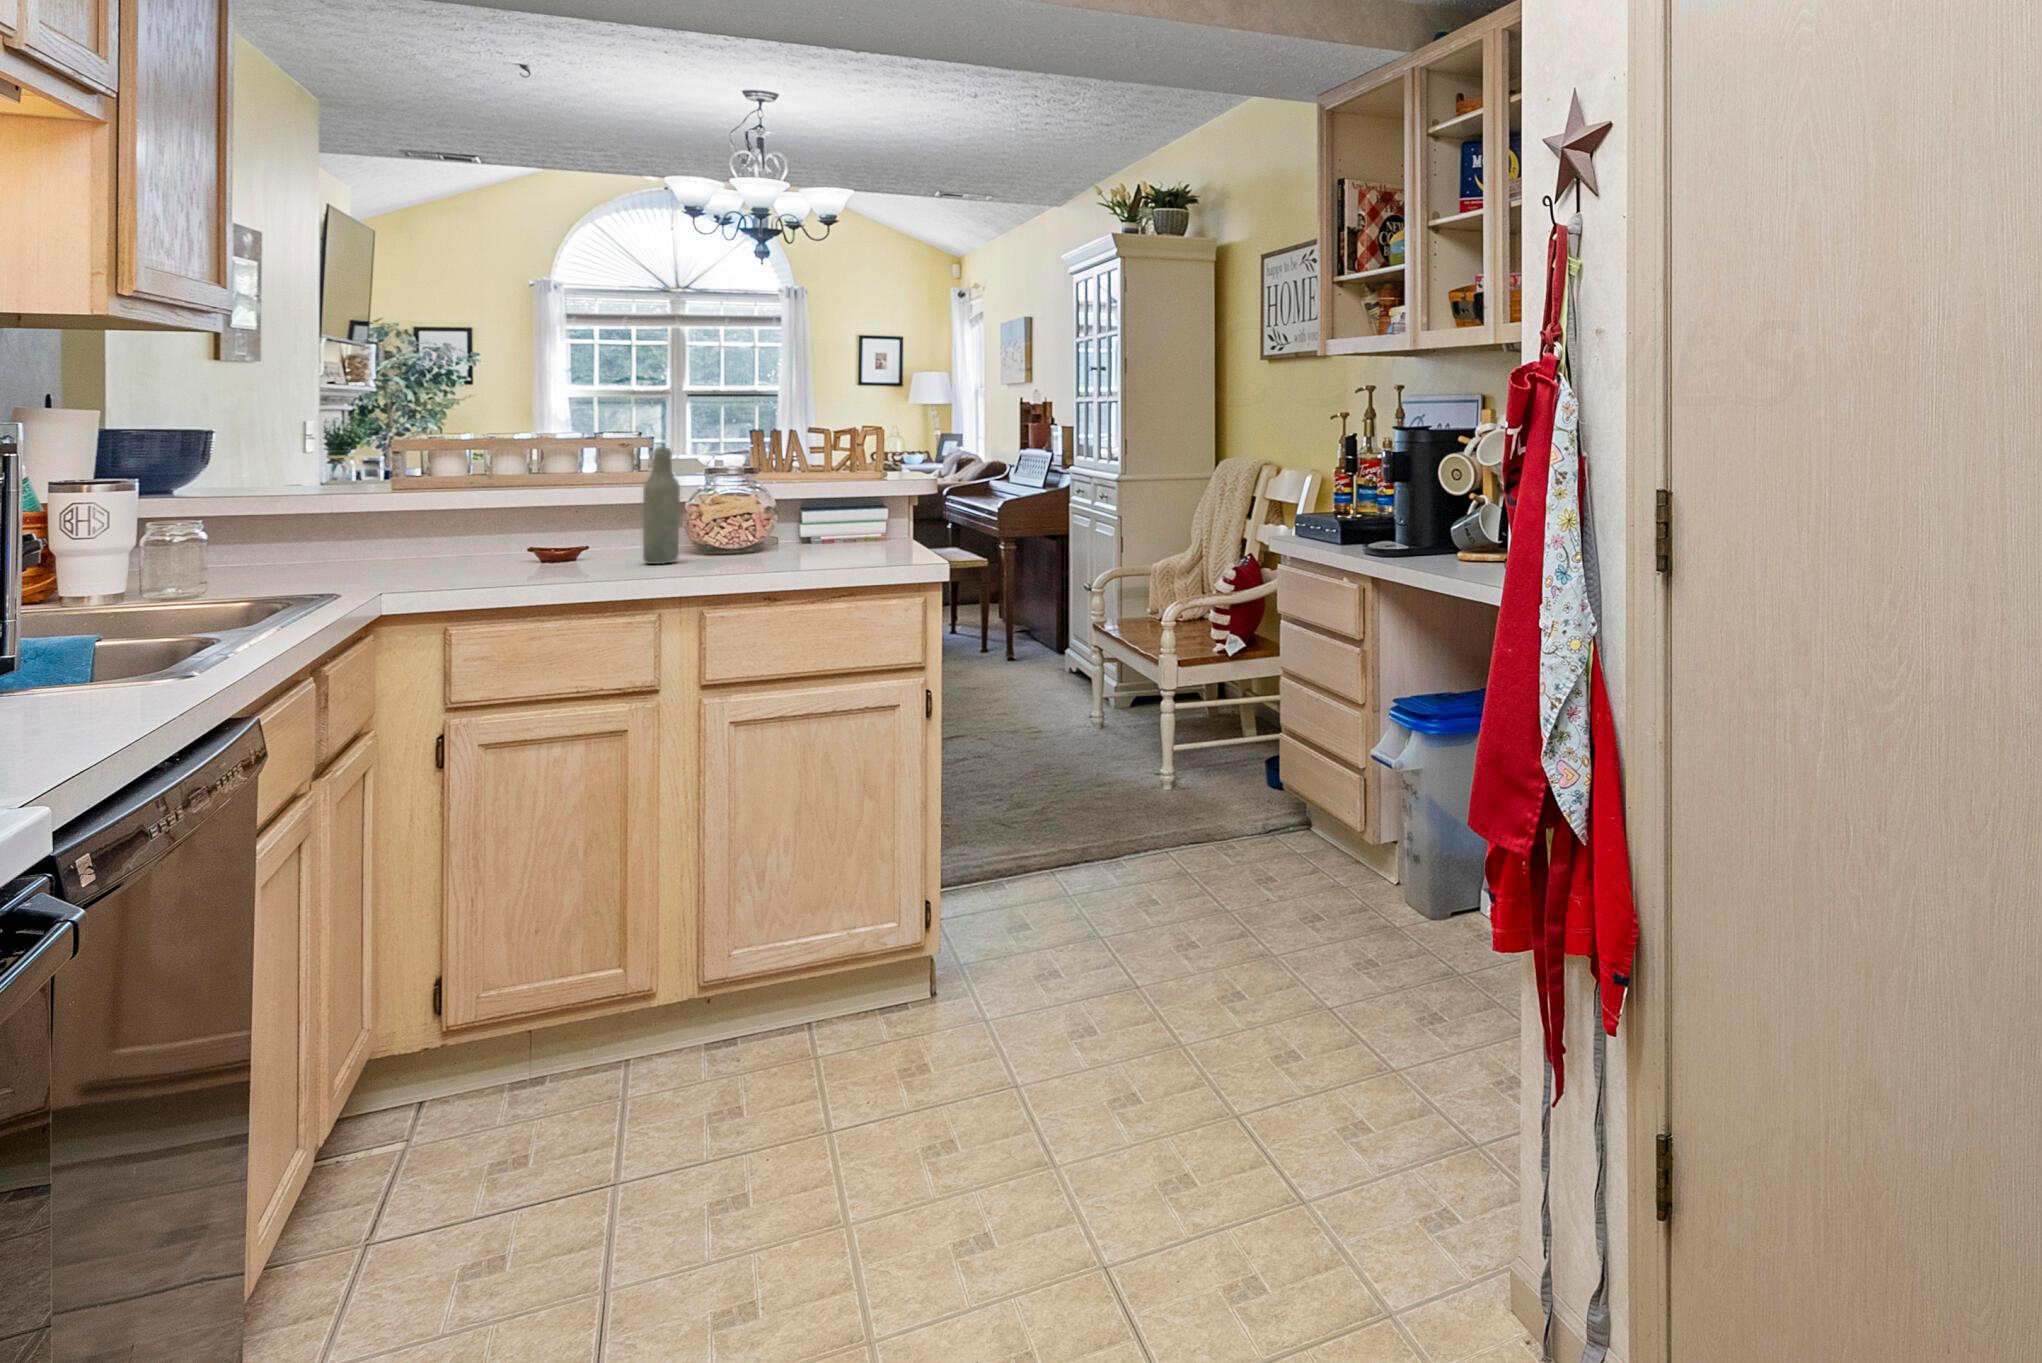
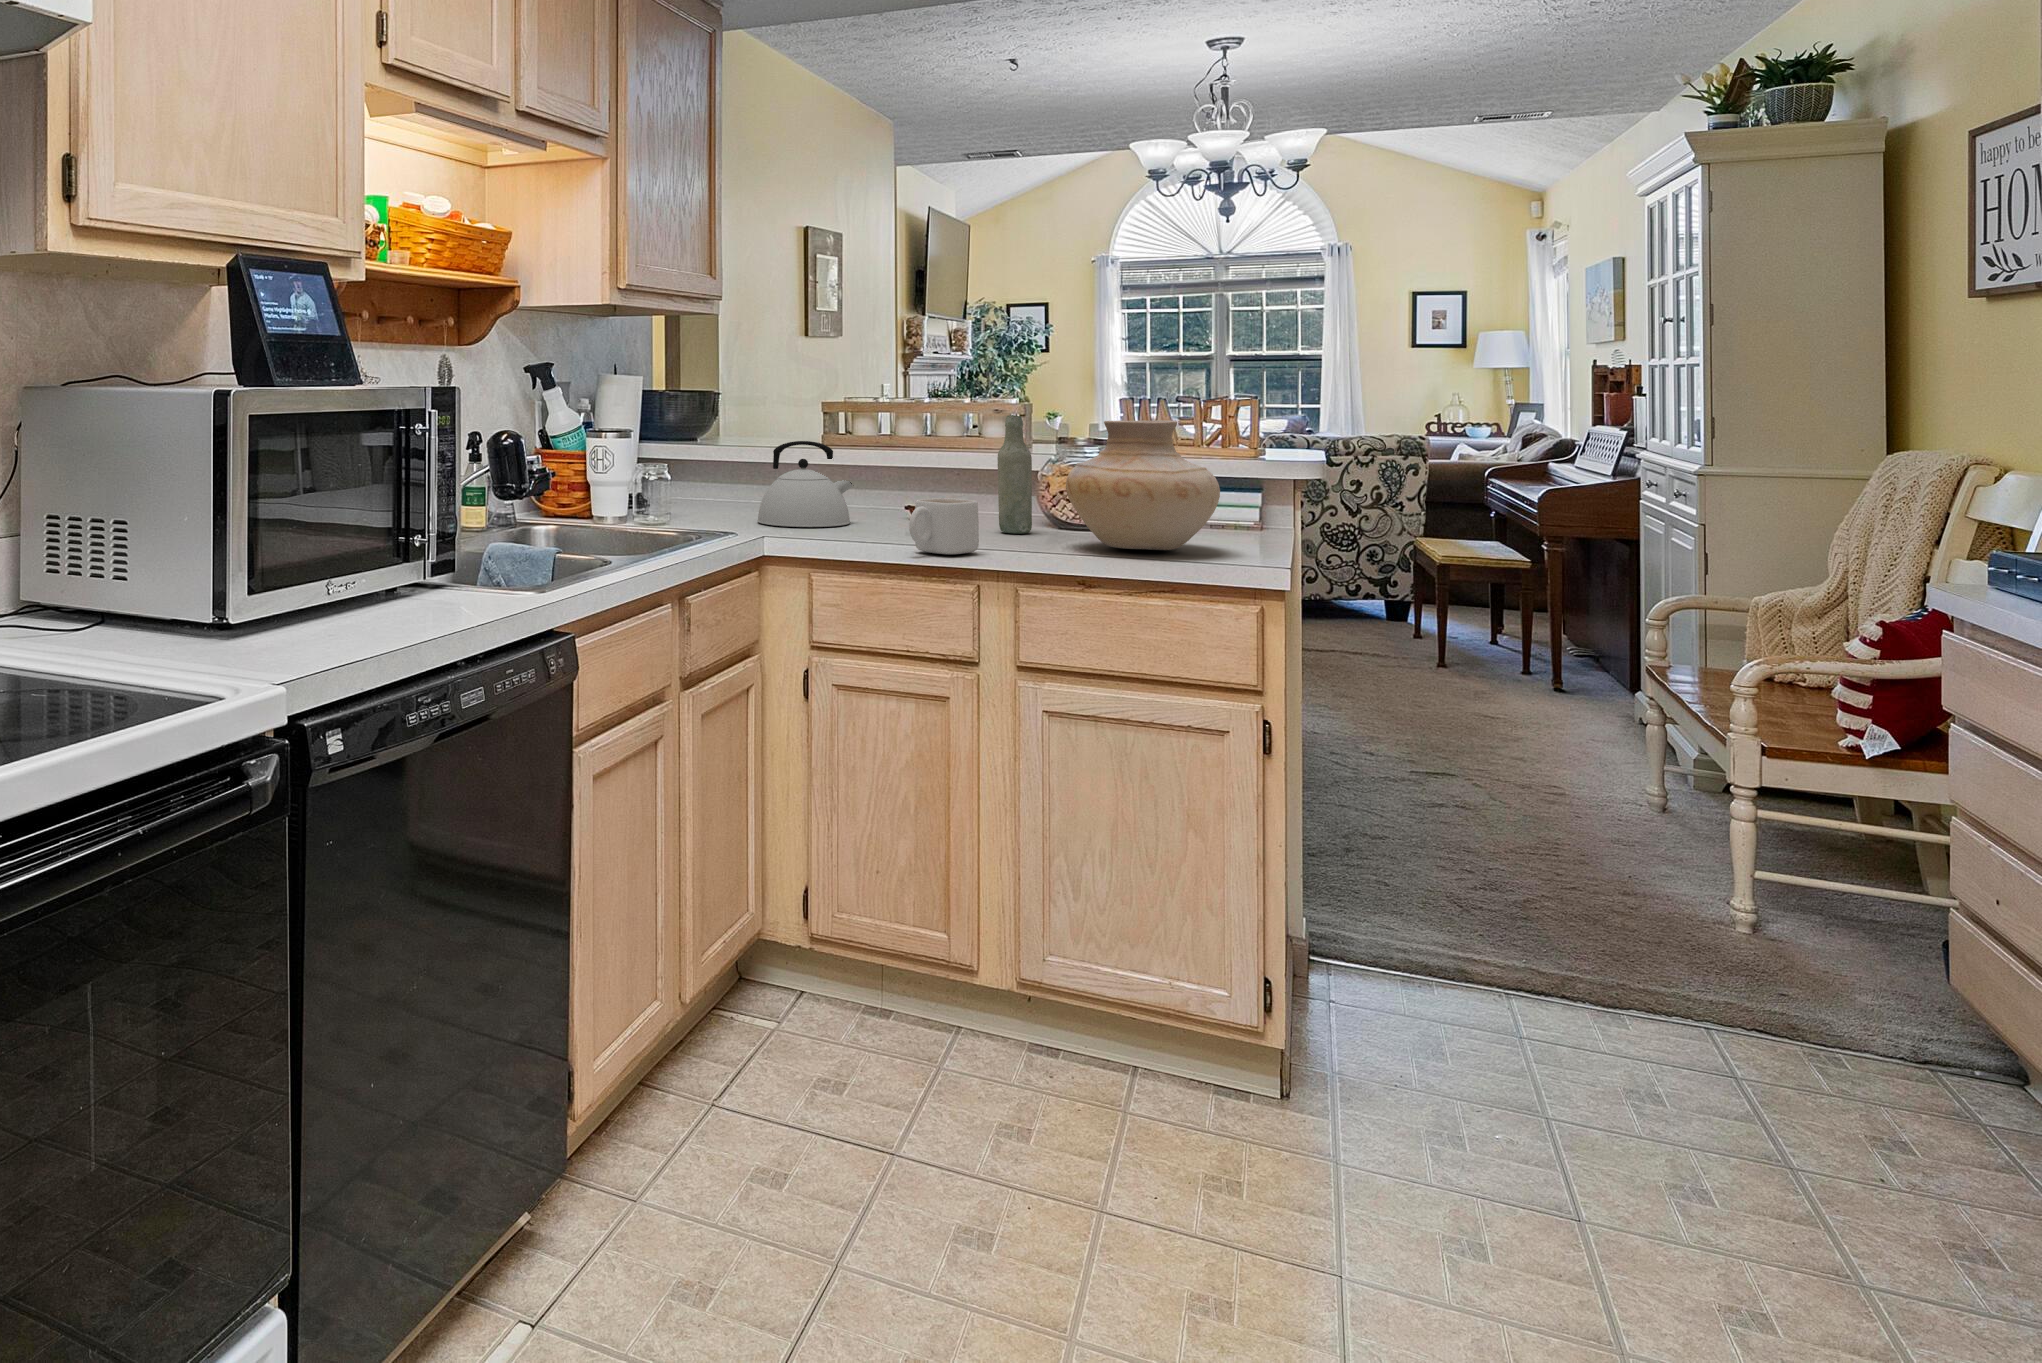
vase: none [733,447,874,564] -> present [1066,420,1220,550]
kettle: none [320,484,459,584] -> present [758,441,852,527]
mug: none [586,531,657,587] -> present [909,498,979,555]

